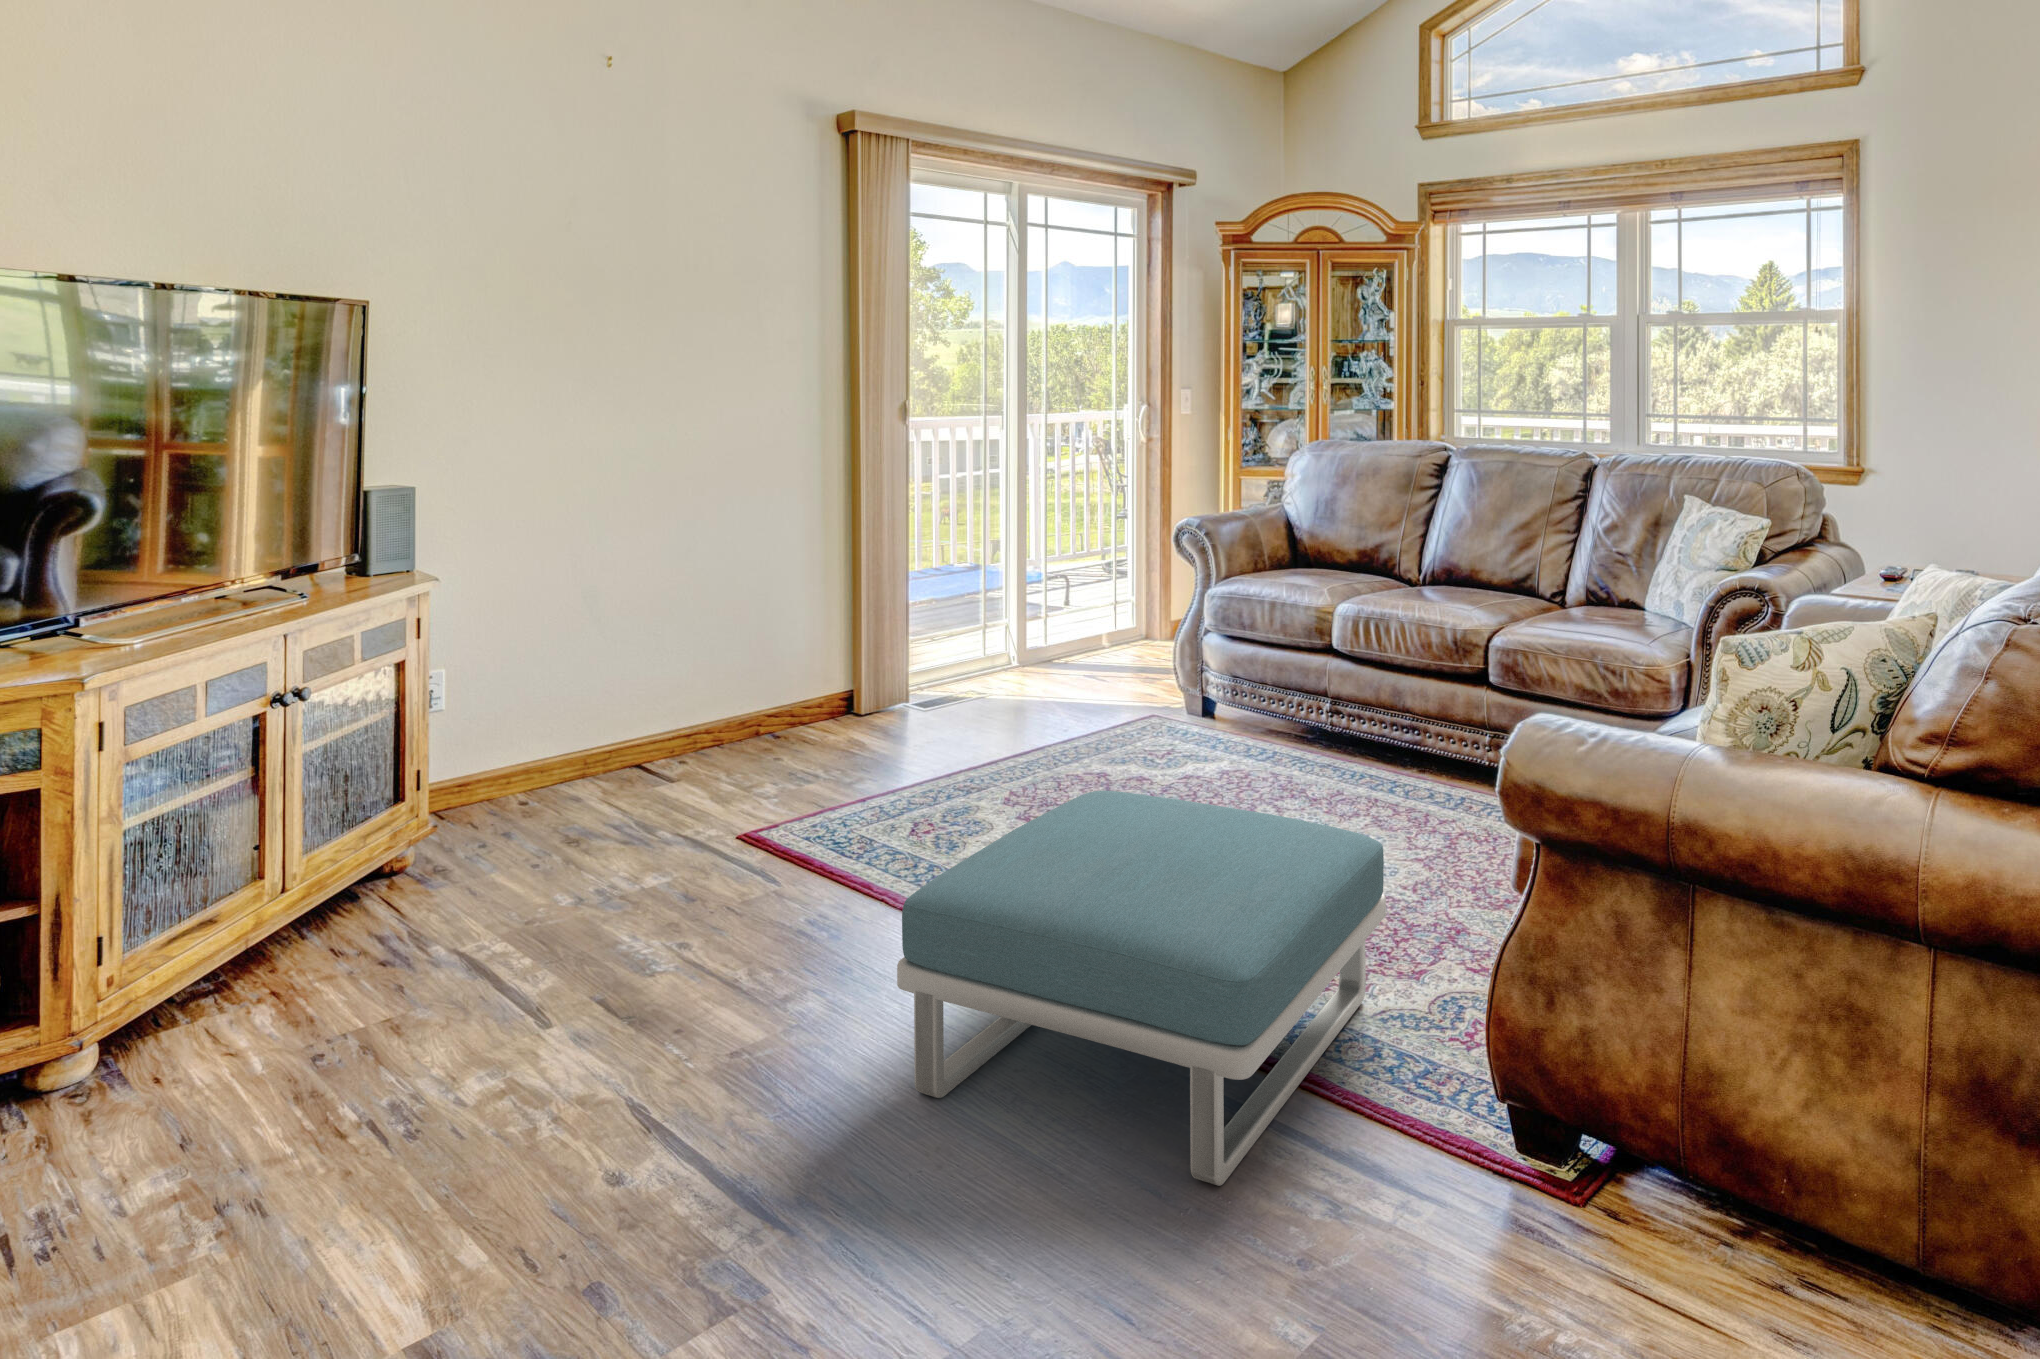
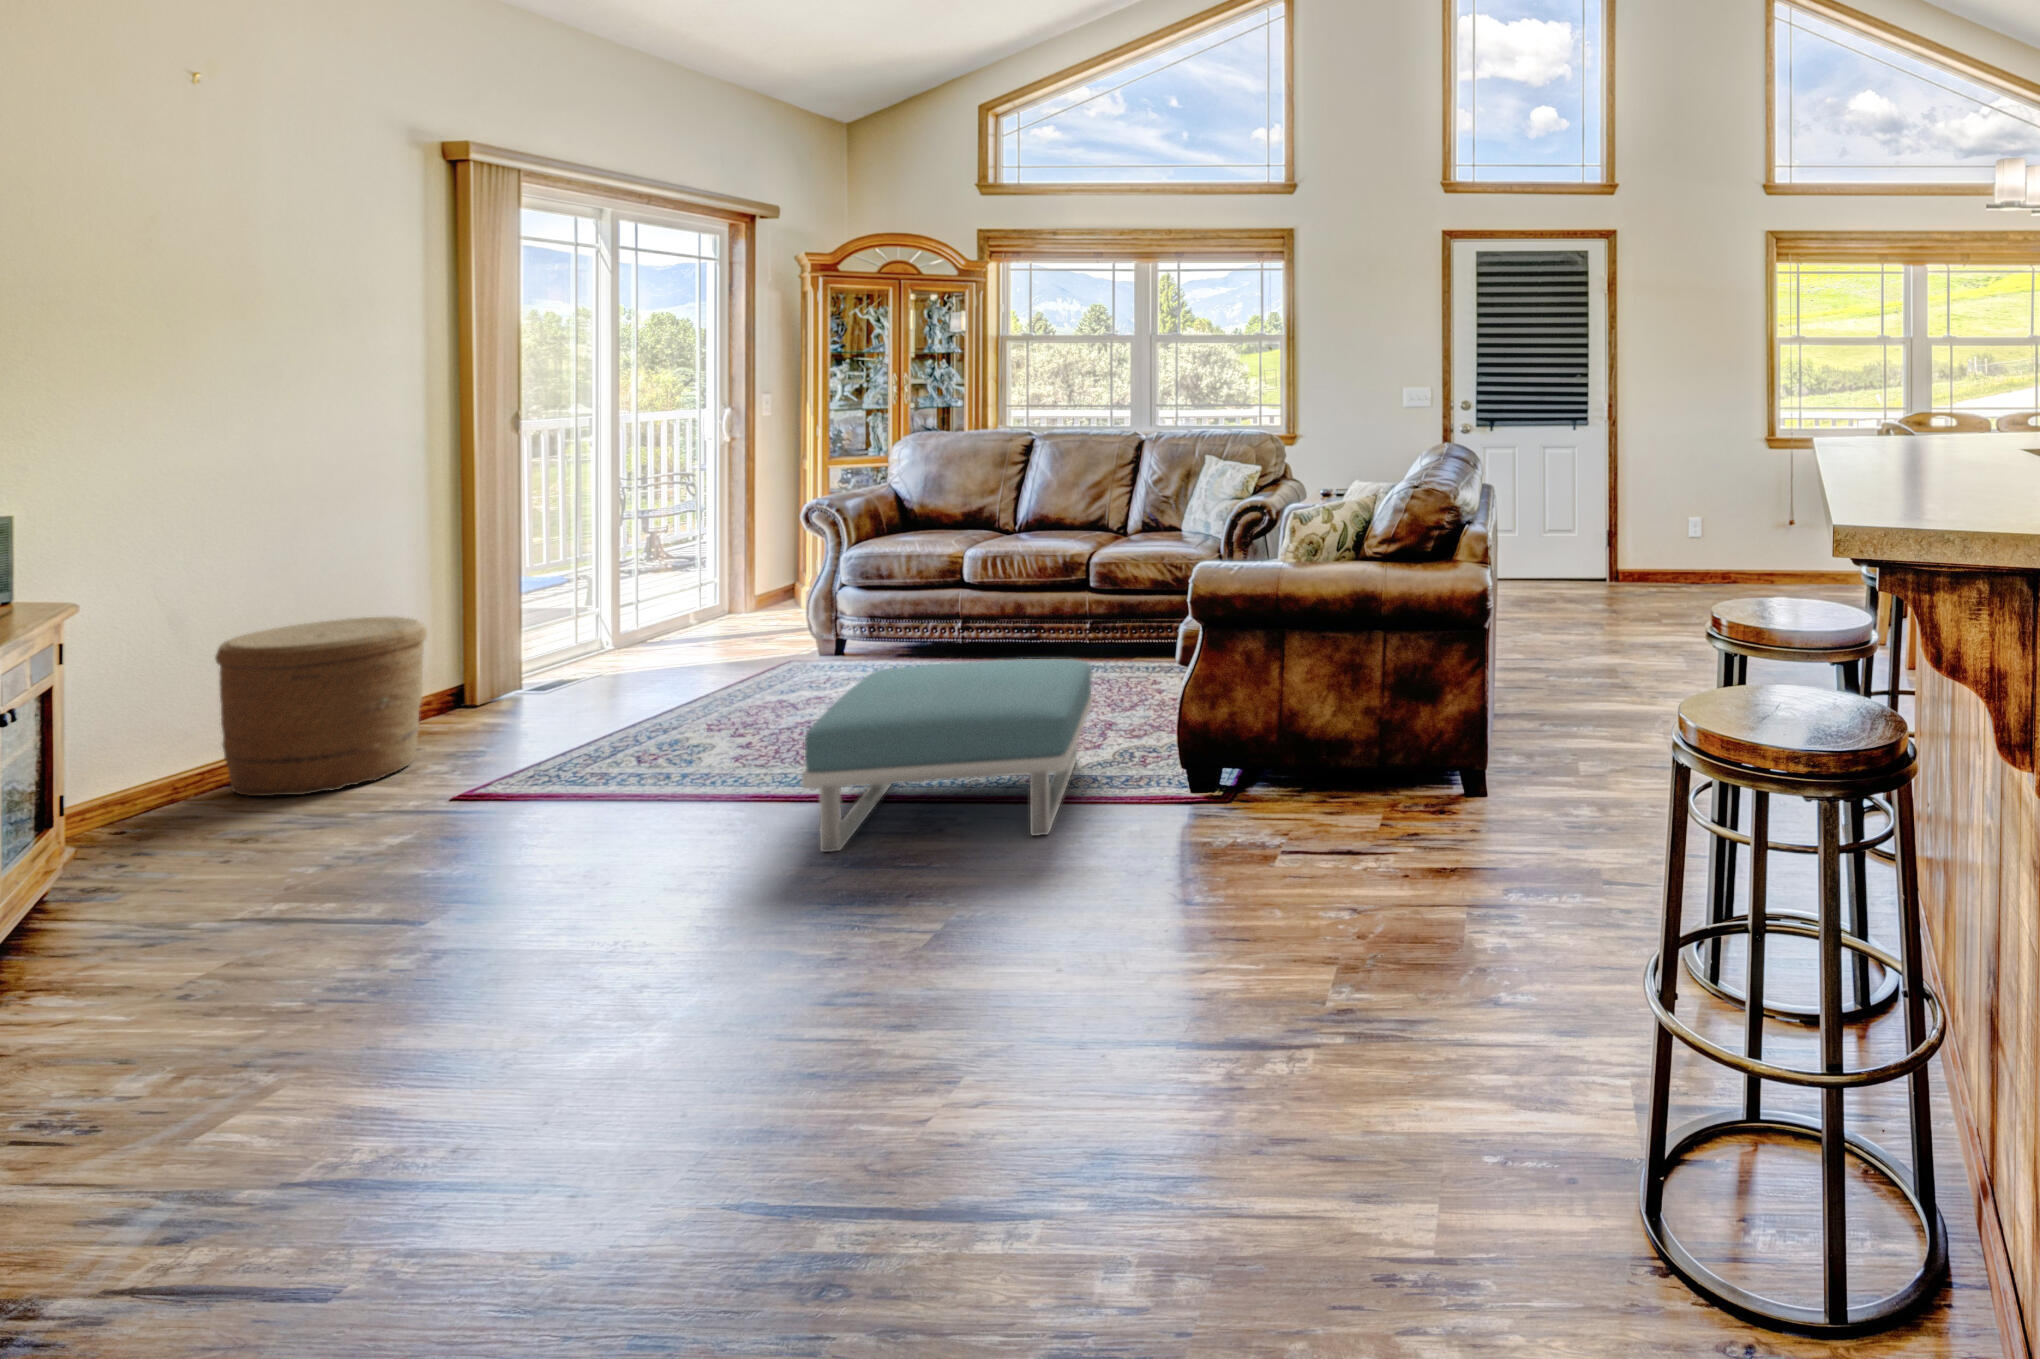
woven basket: none [574,616,749,807] -> present [215,616,427,796]

